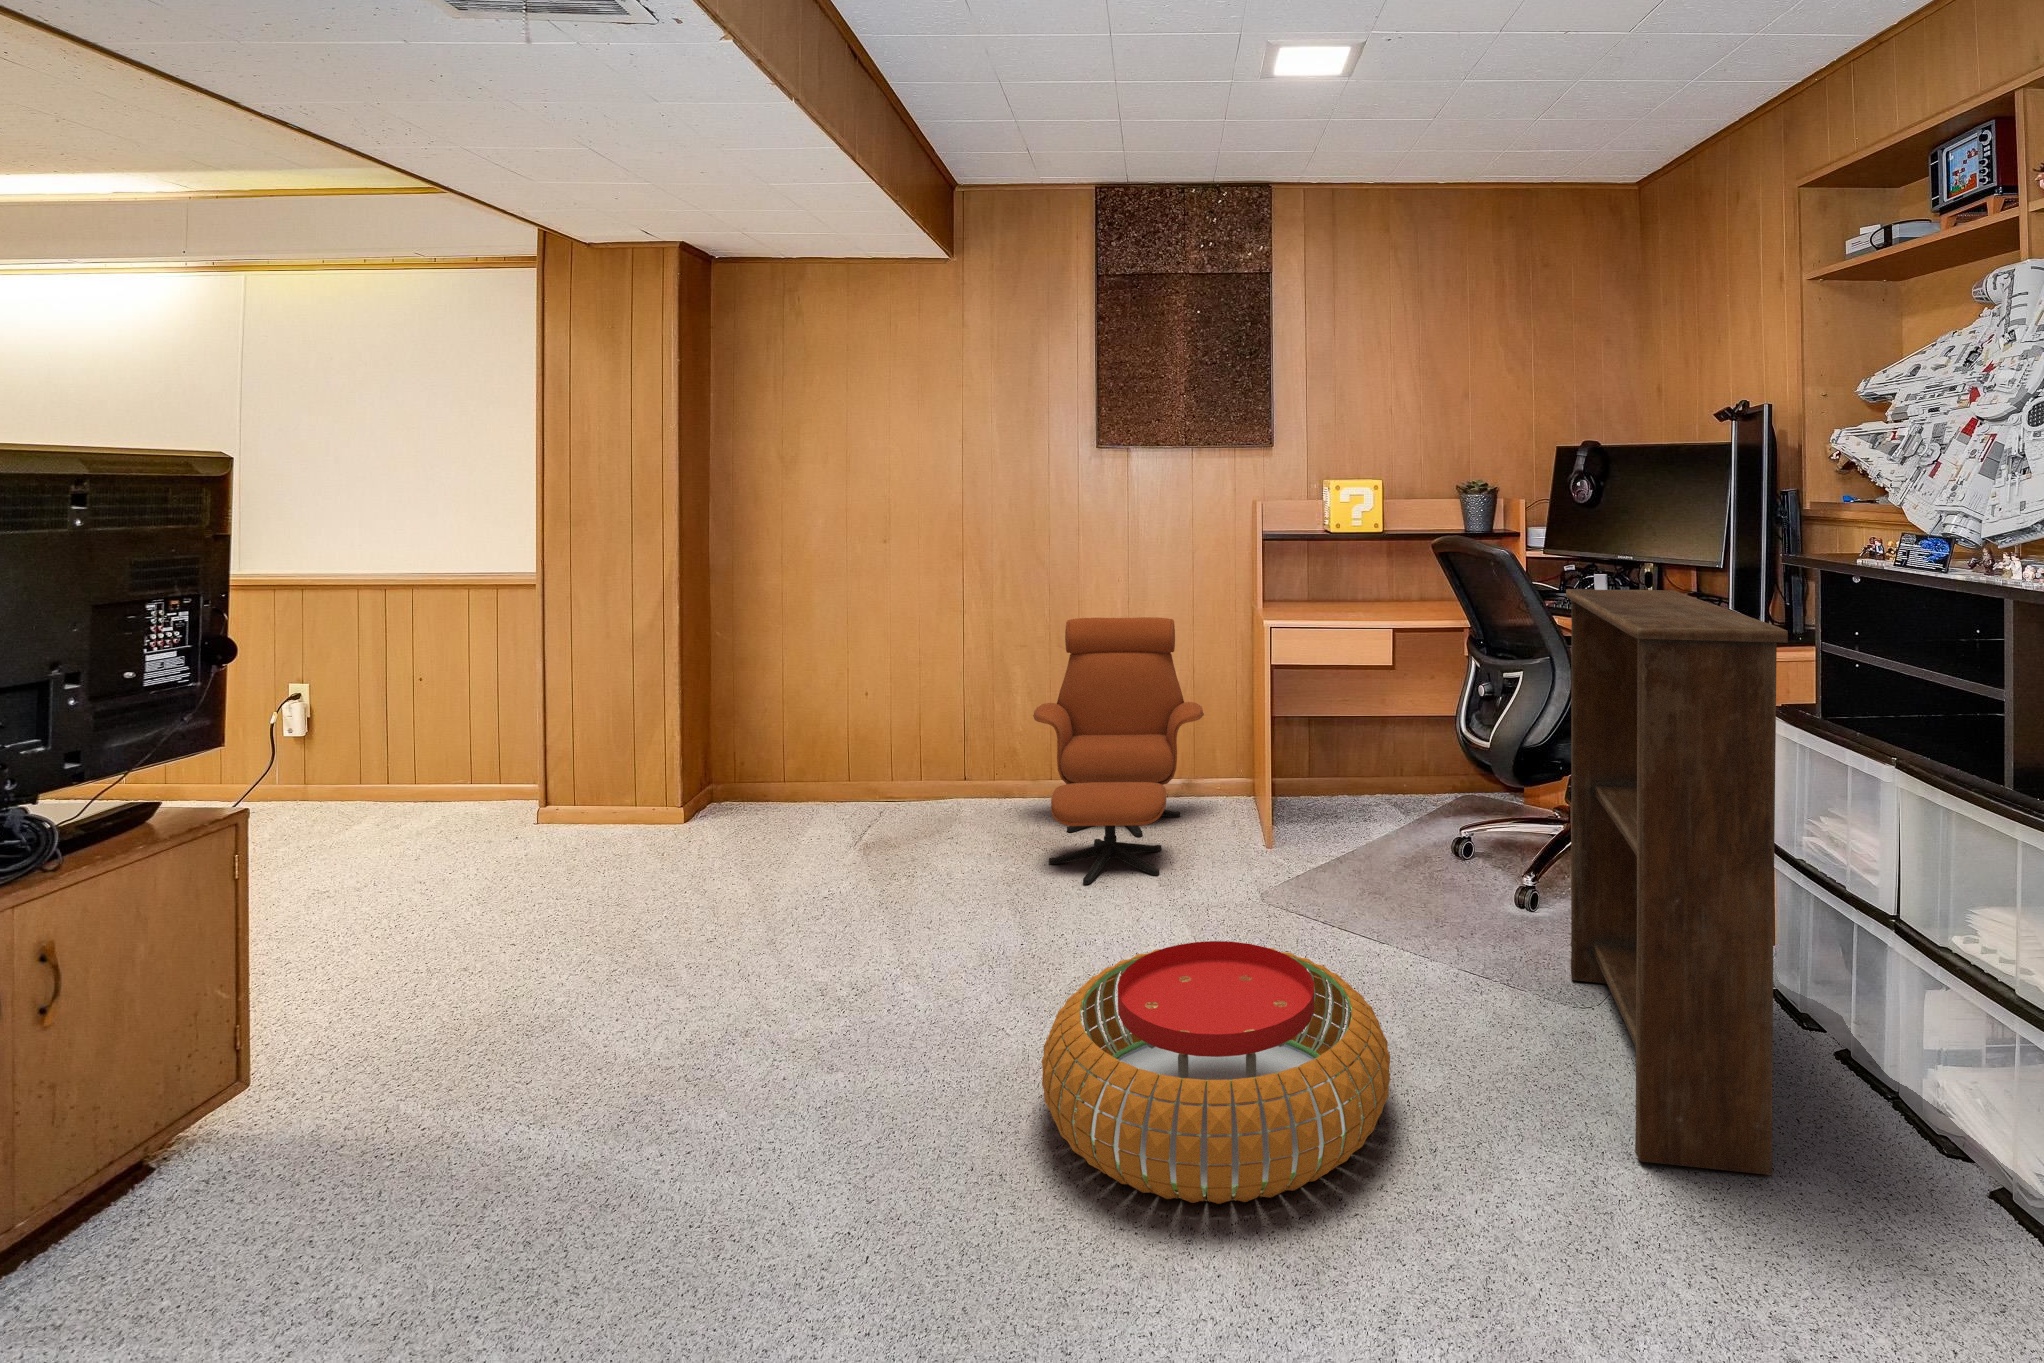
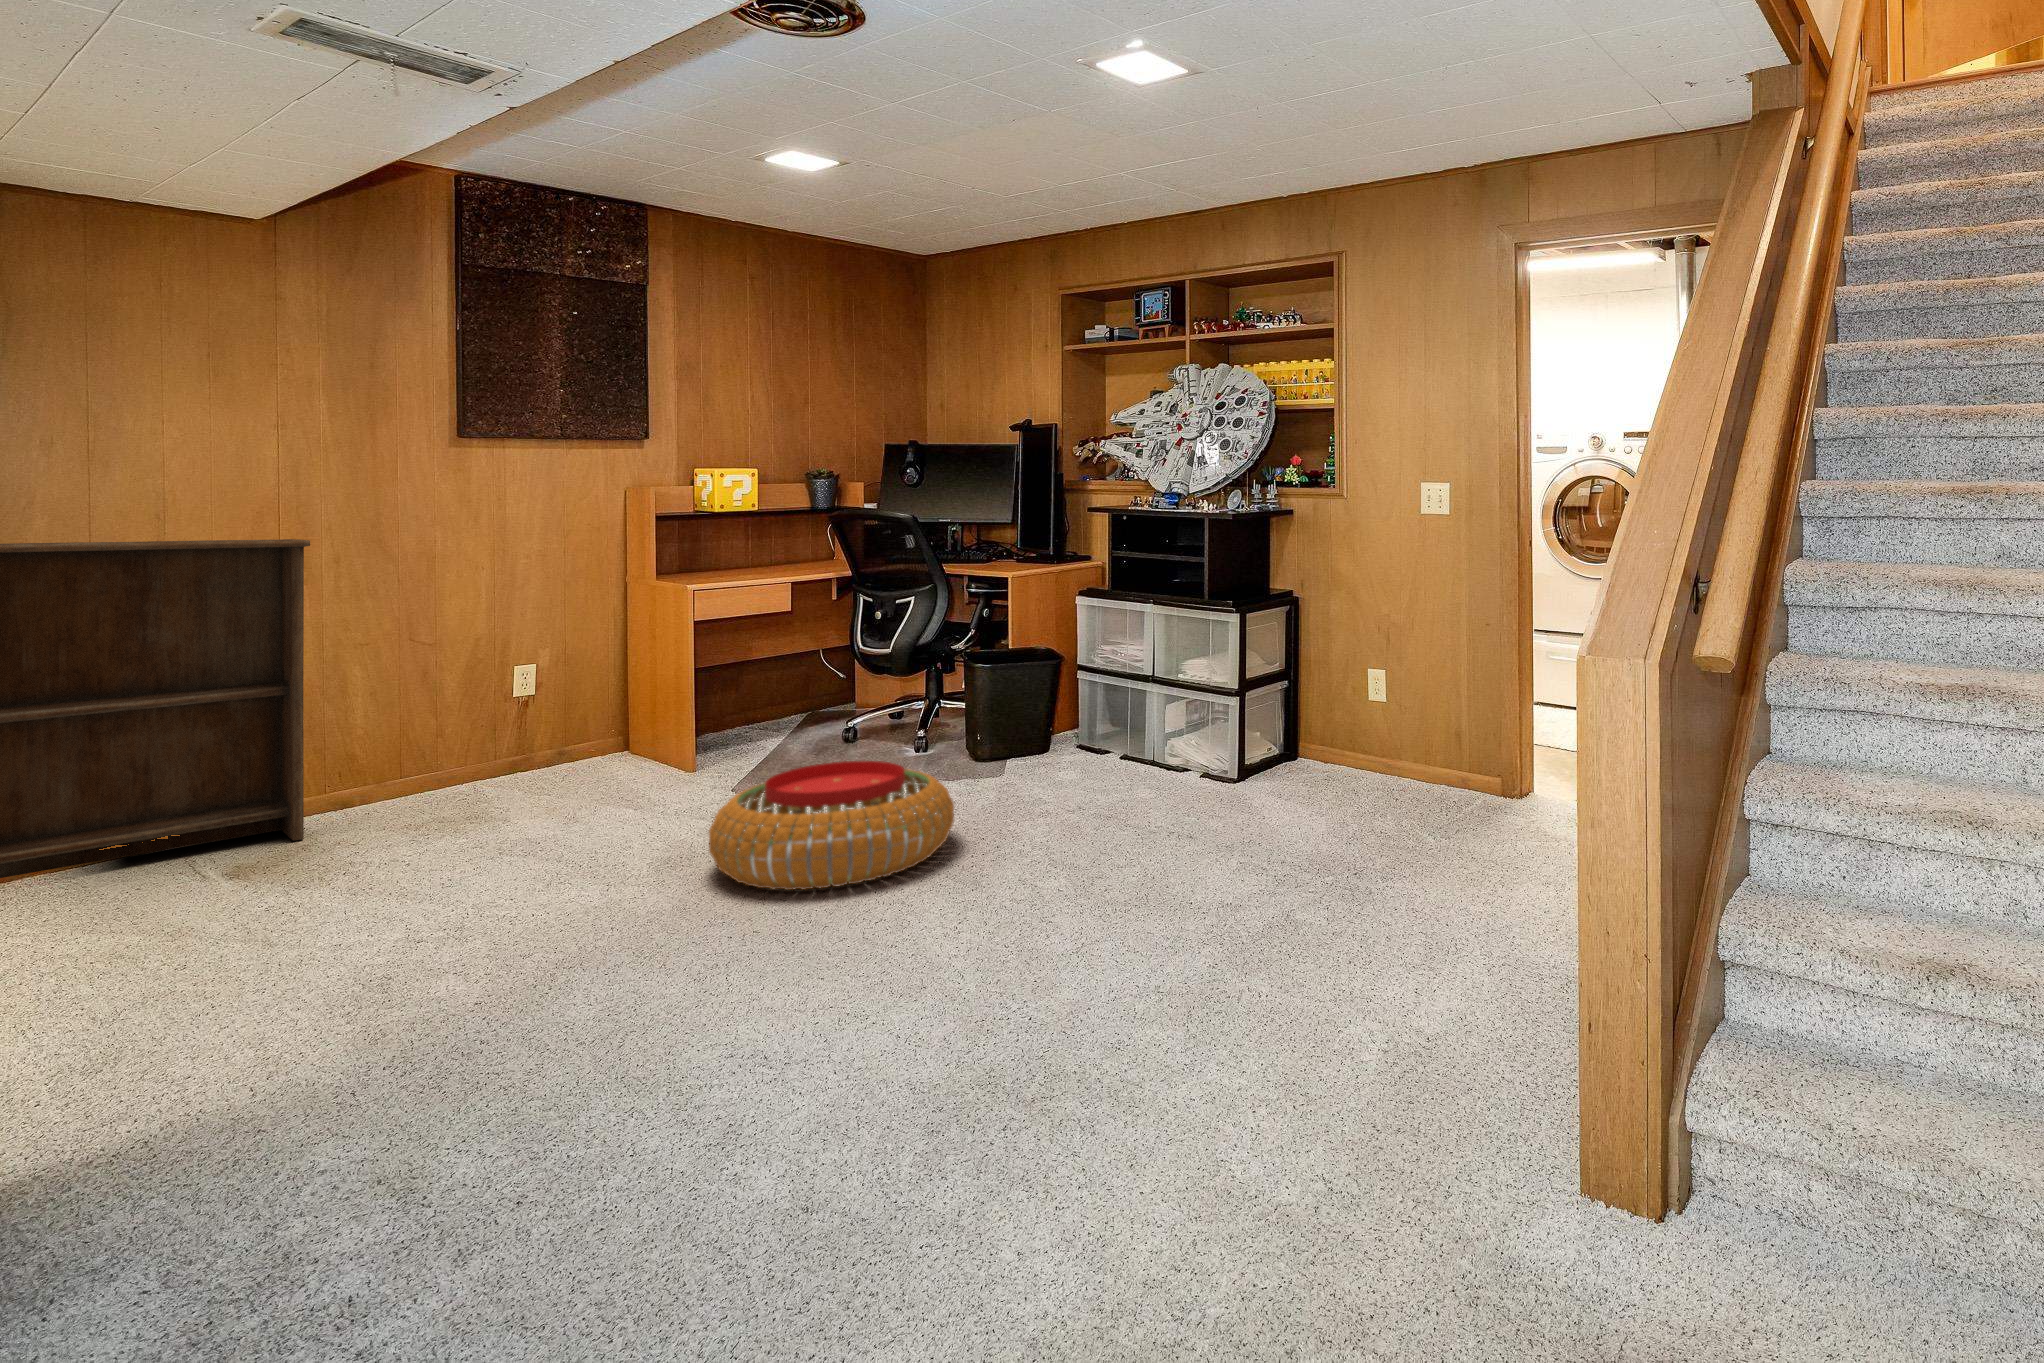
bookshelf: present [1566,589,1788,1175] -> present [0,539,310,878]
lounge chair: present [1033,617,1204,884] -> none [405,592,618,818]

